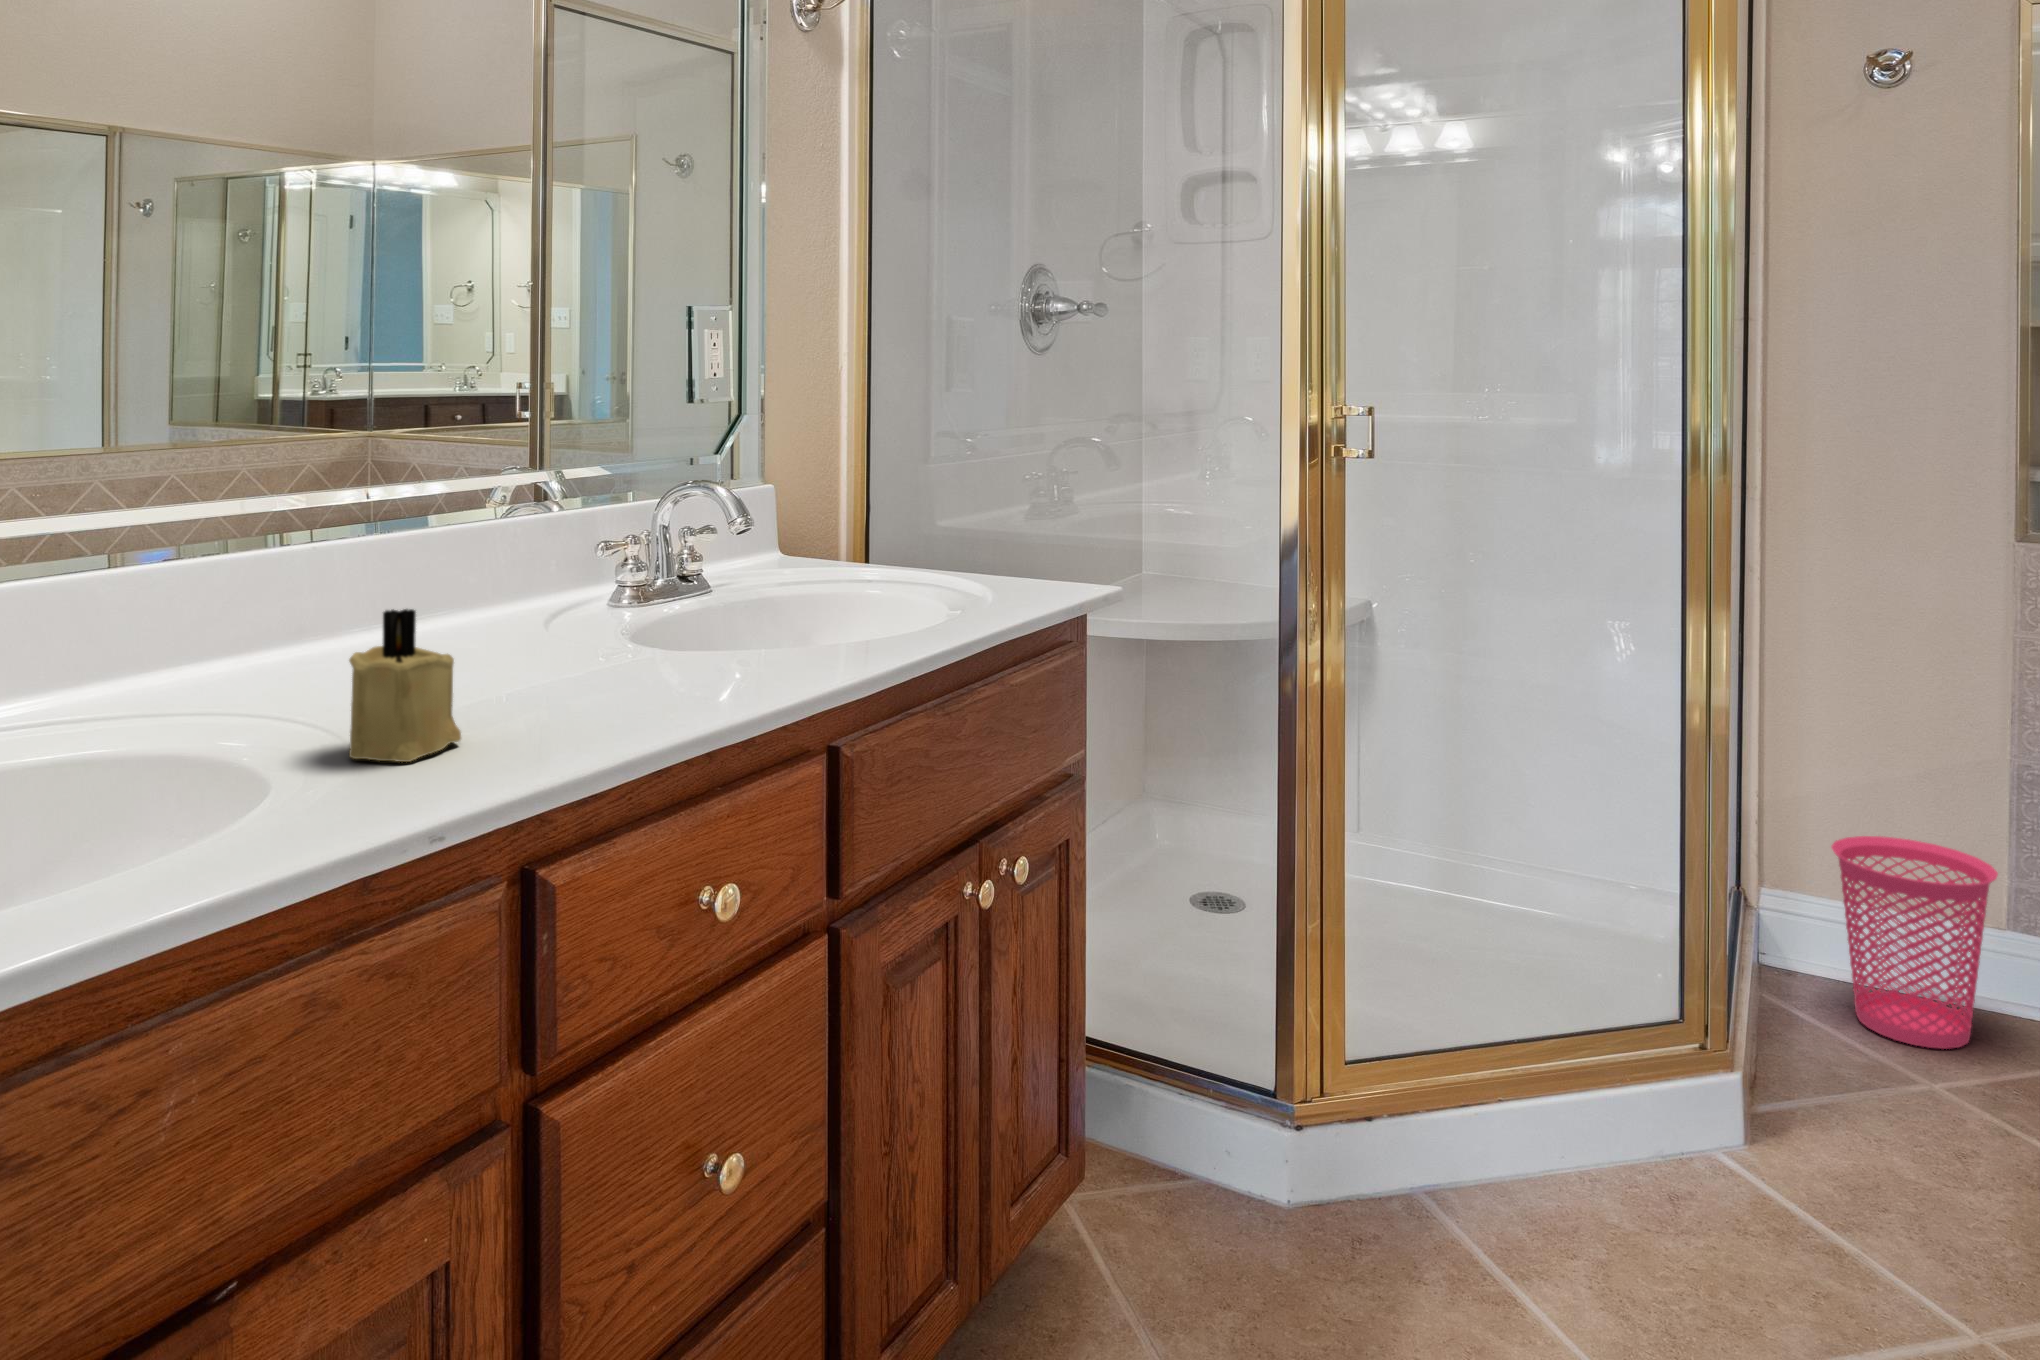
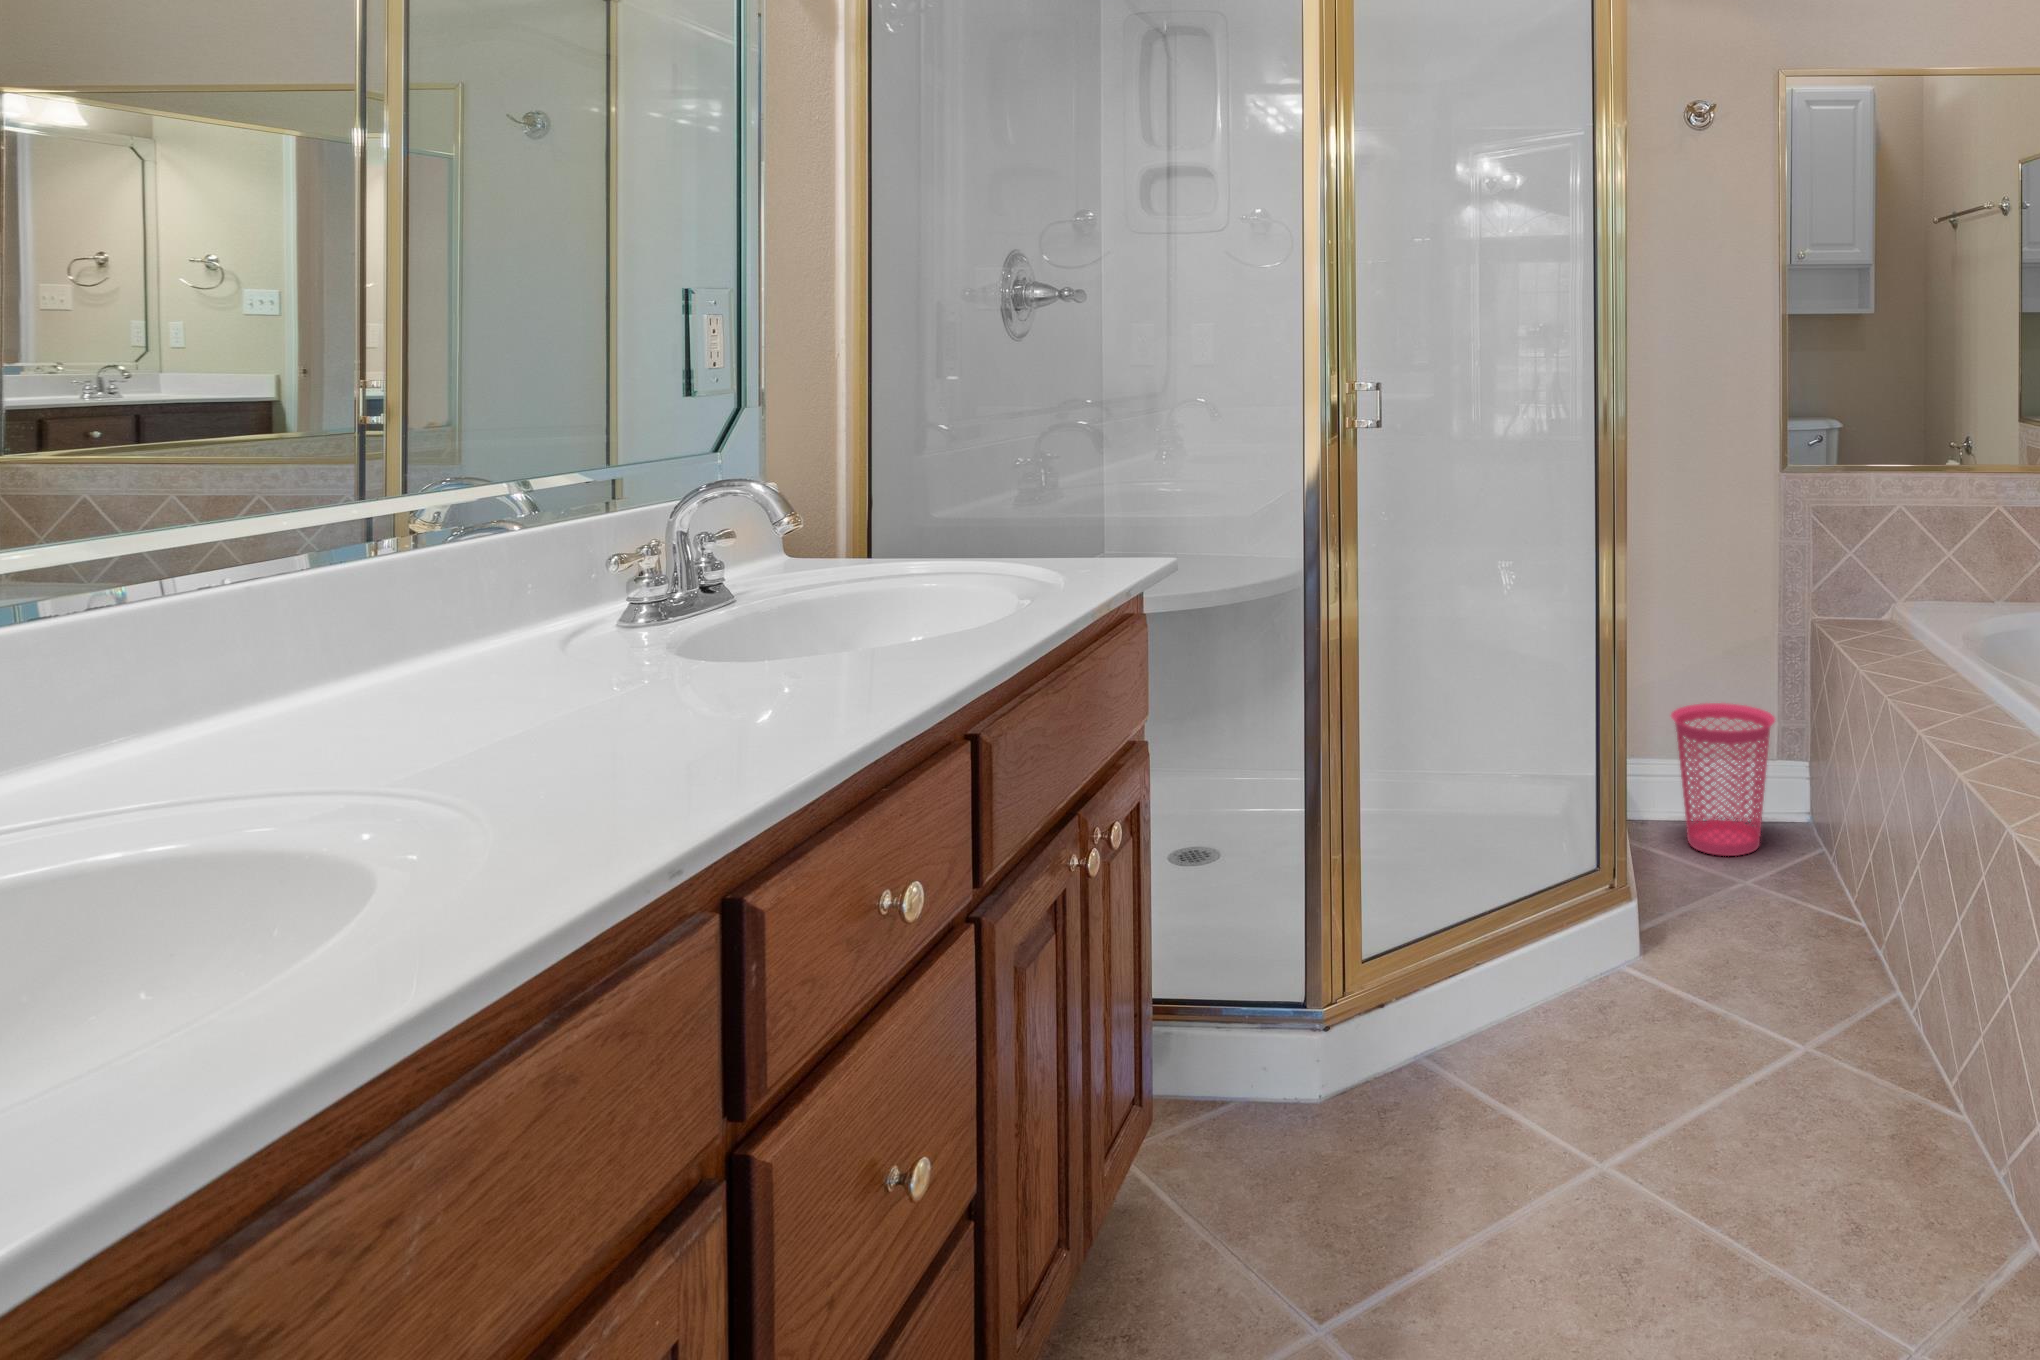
candle: present [349,609,461,762] -> none [449,624,602,811]

